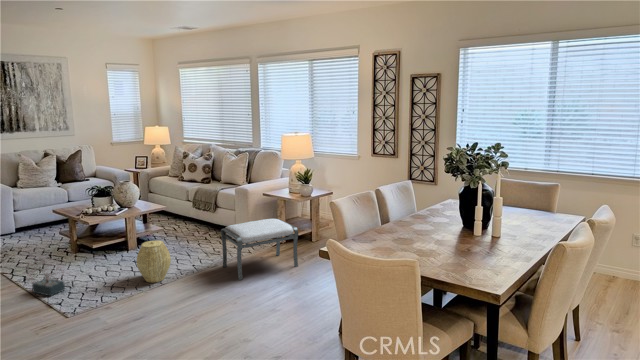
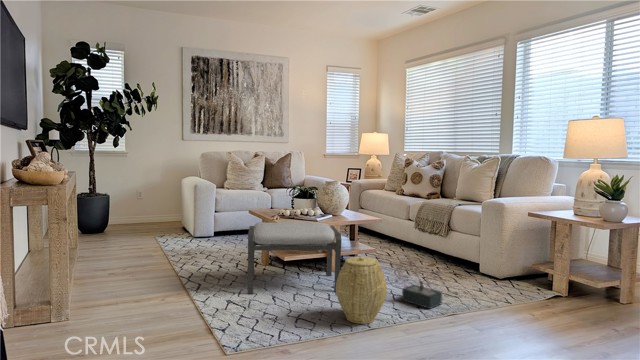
ottoman: present [221,219,298,280] -> present [248,222,341,294]
decorative plant: present [24,255,65,296] -> present [394,253,445,309]

